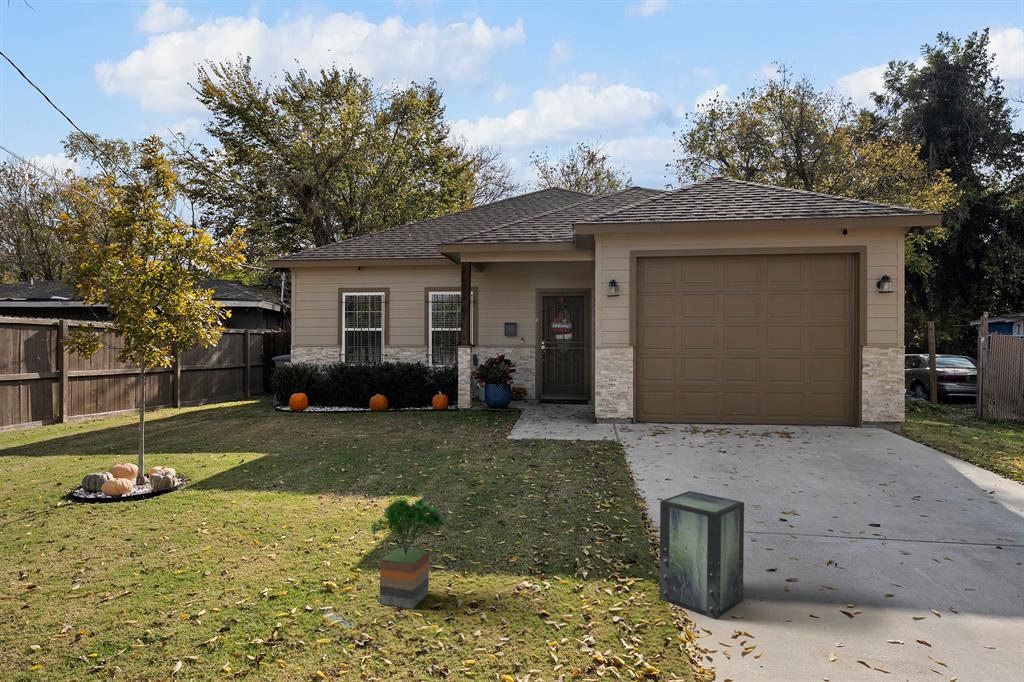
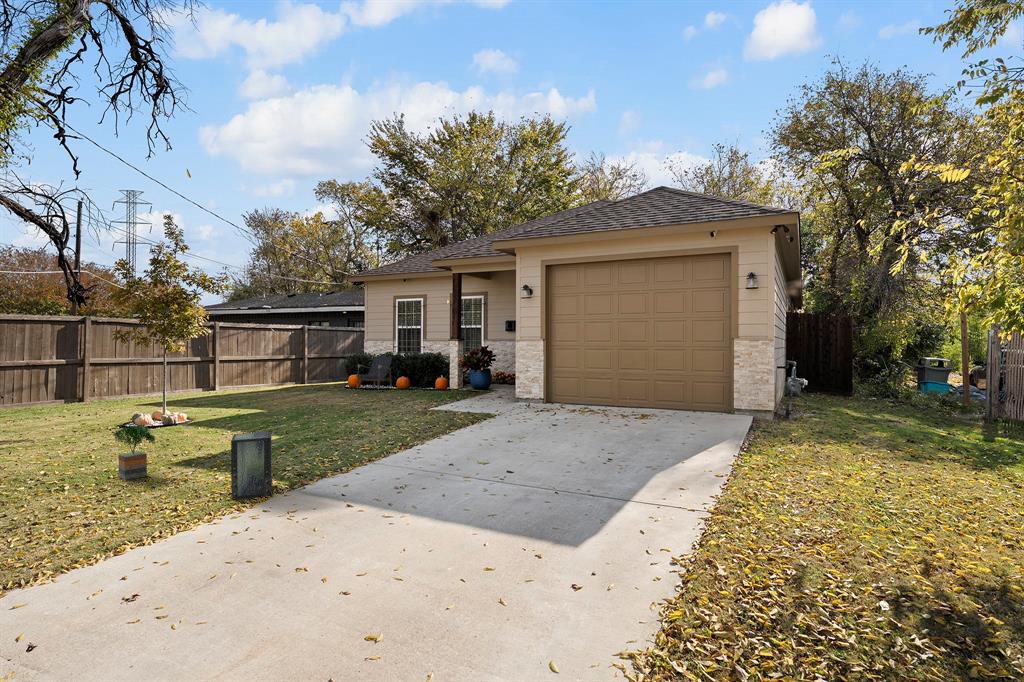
lounge chair: none [310,369,356,415] -> present [356,356,392,389]

